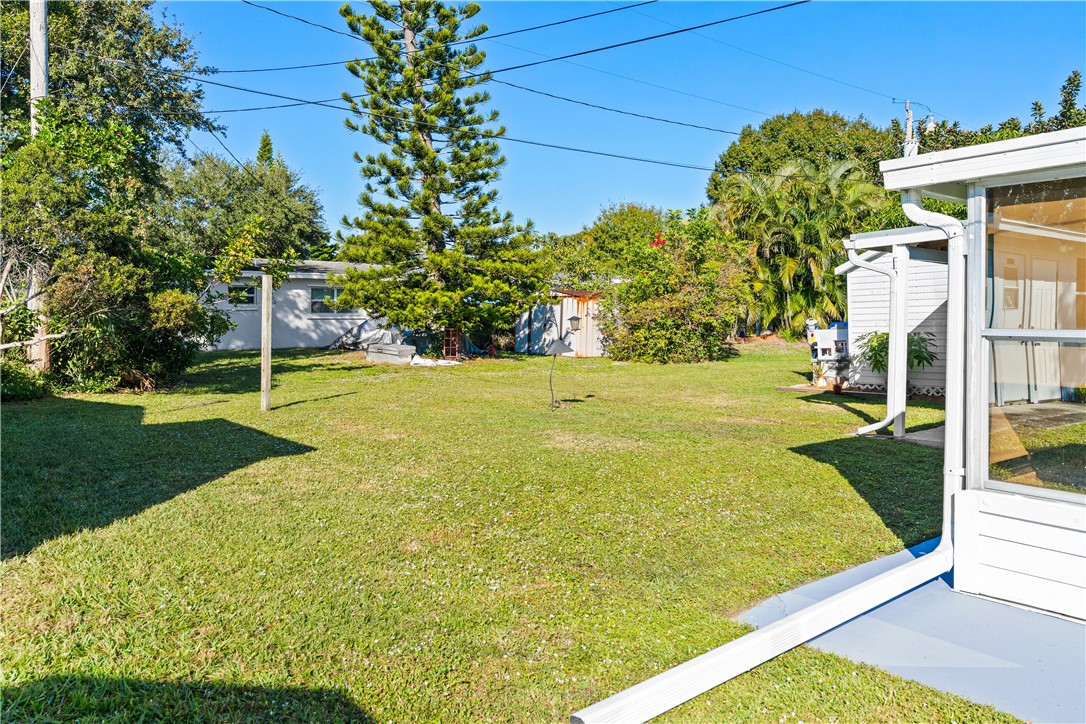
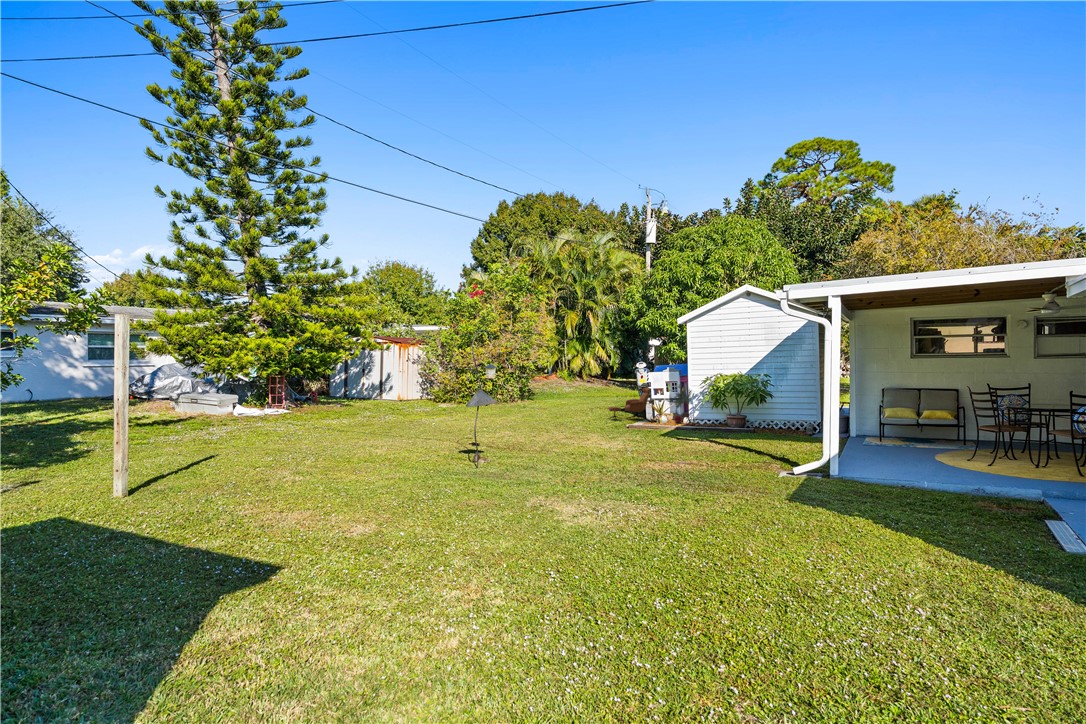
lounge chair: none [760,352,813,388] -> present [608,388,650,419]

